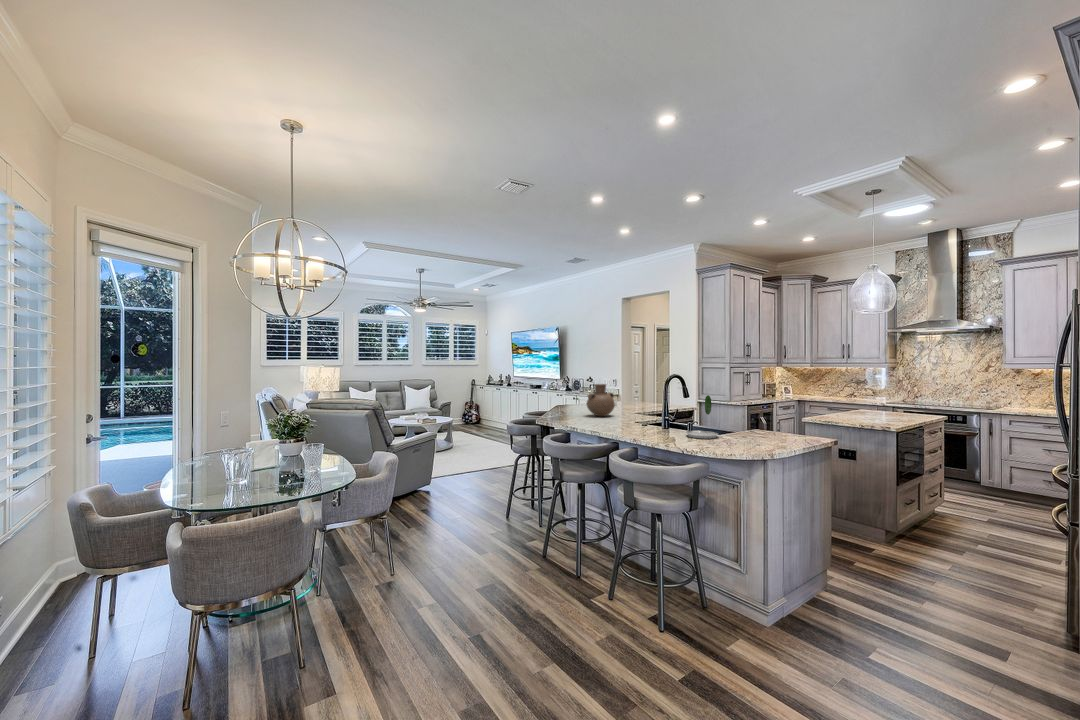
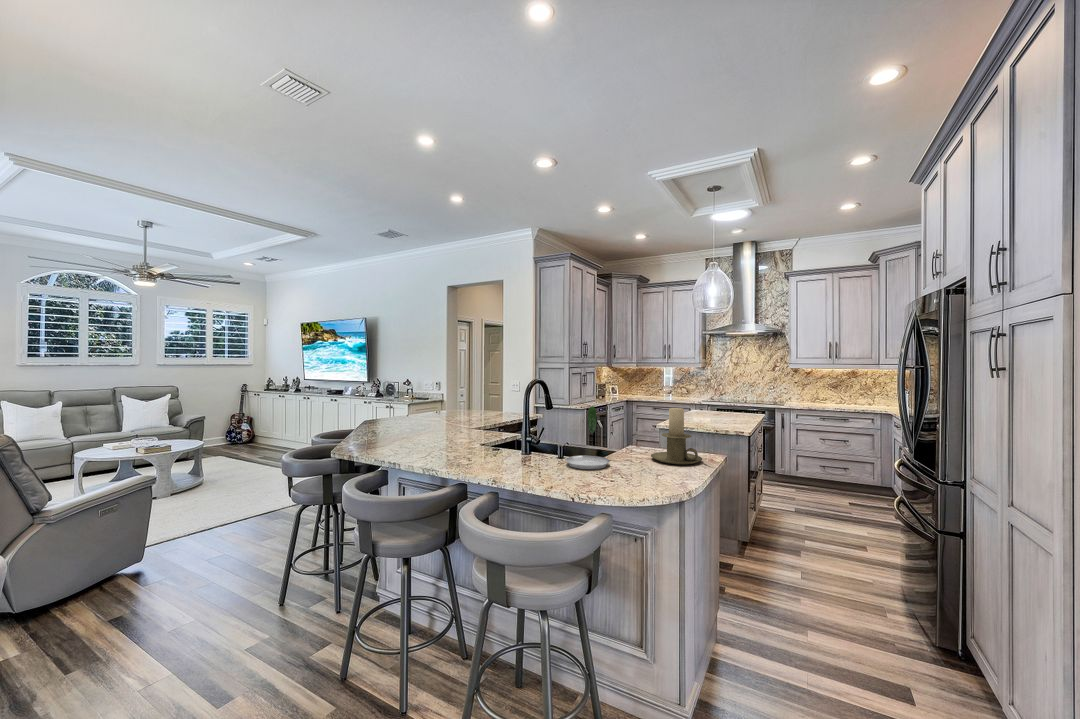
vase: present [587,384,615,416] -> none [412,391,452,437]
candle holder: none [756,398,799,441] -> present [651,408,702,465]

